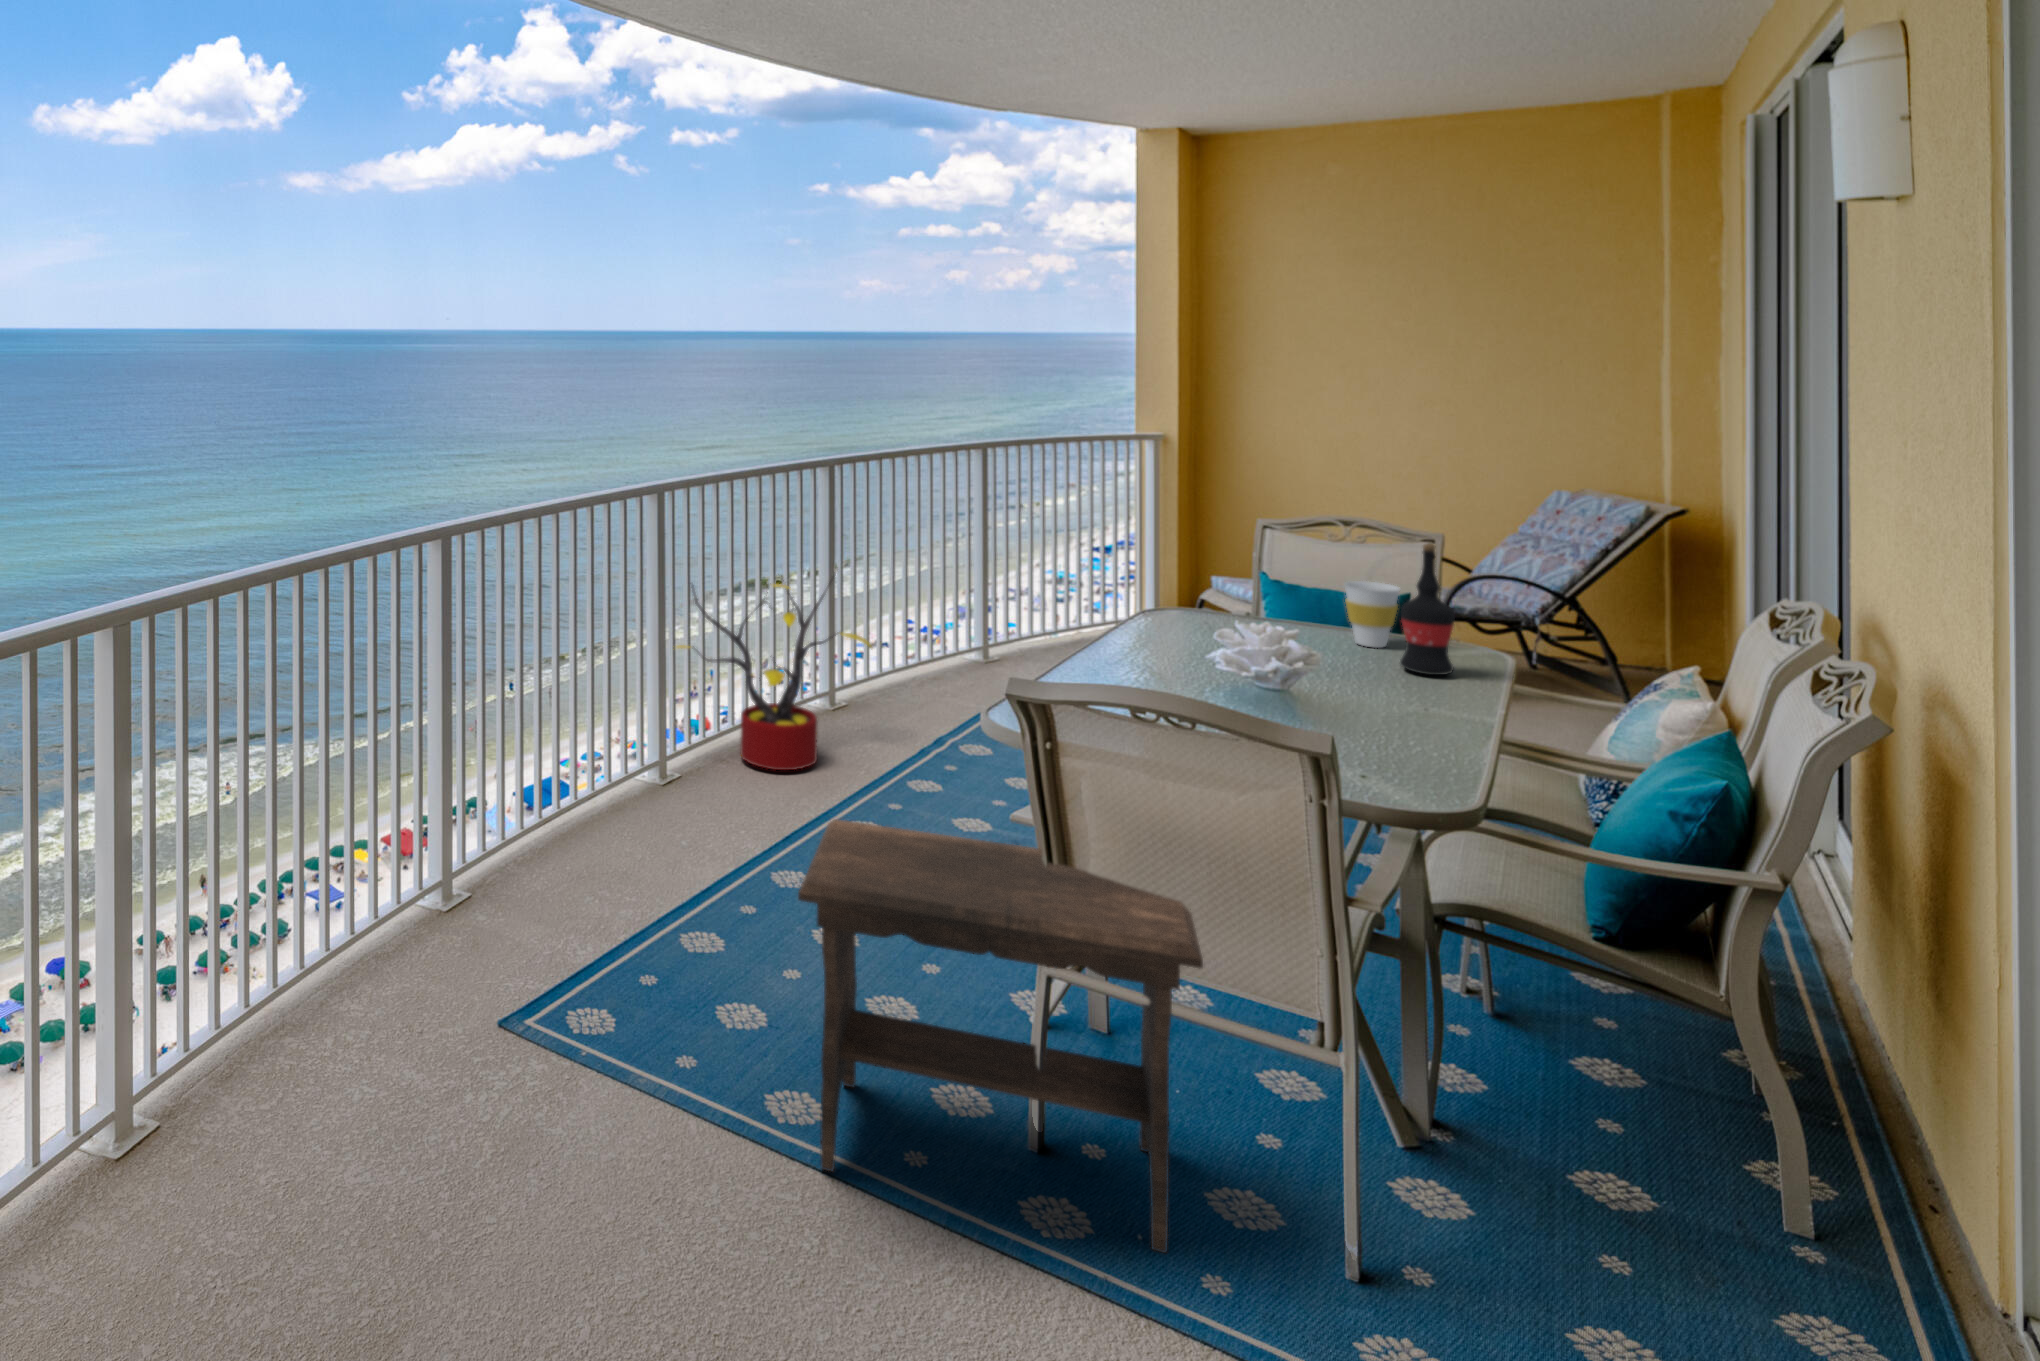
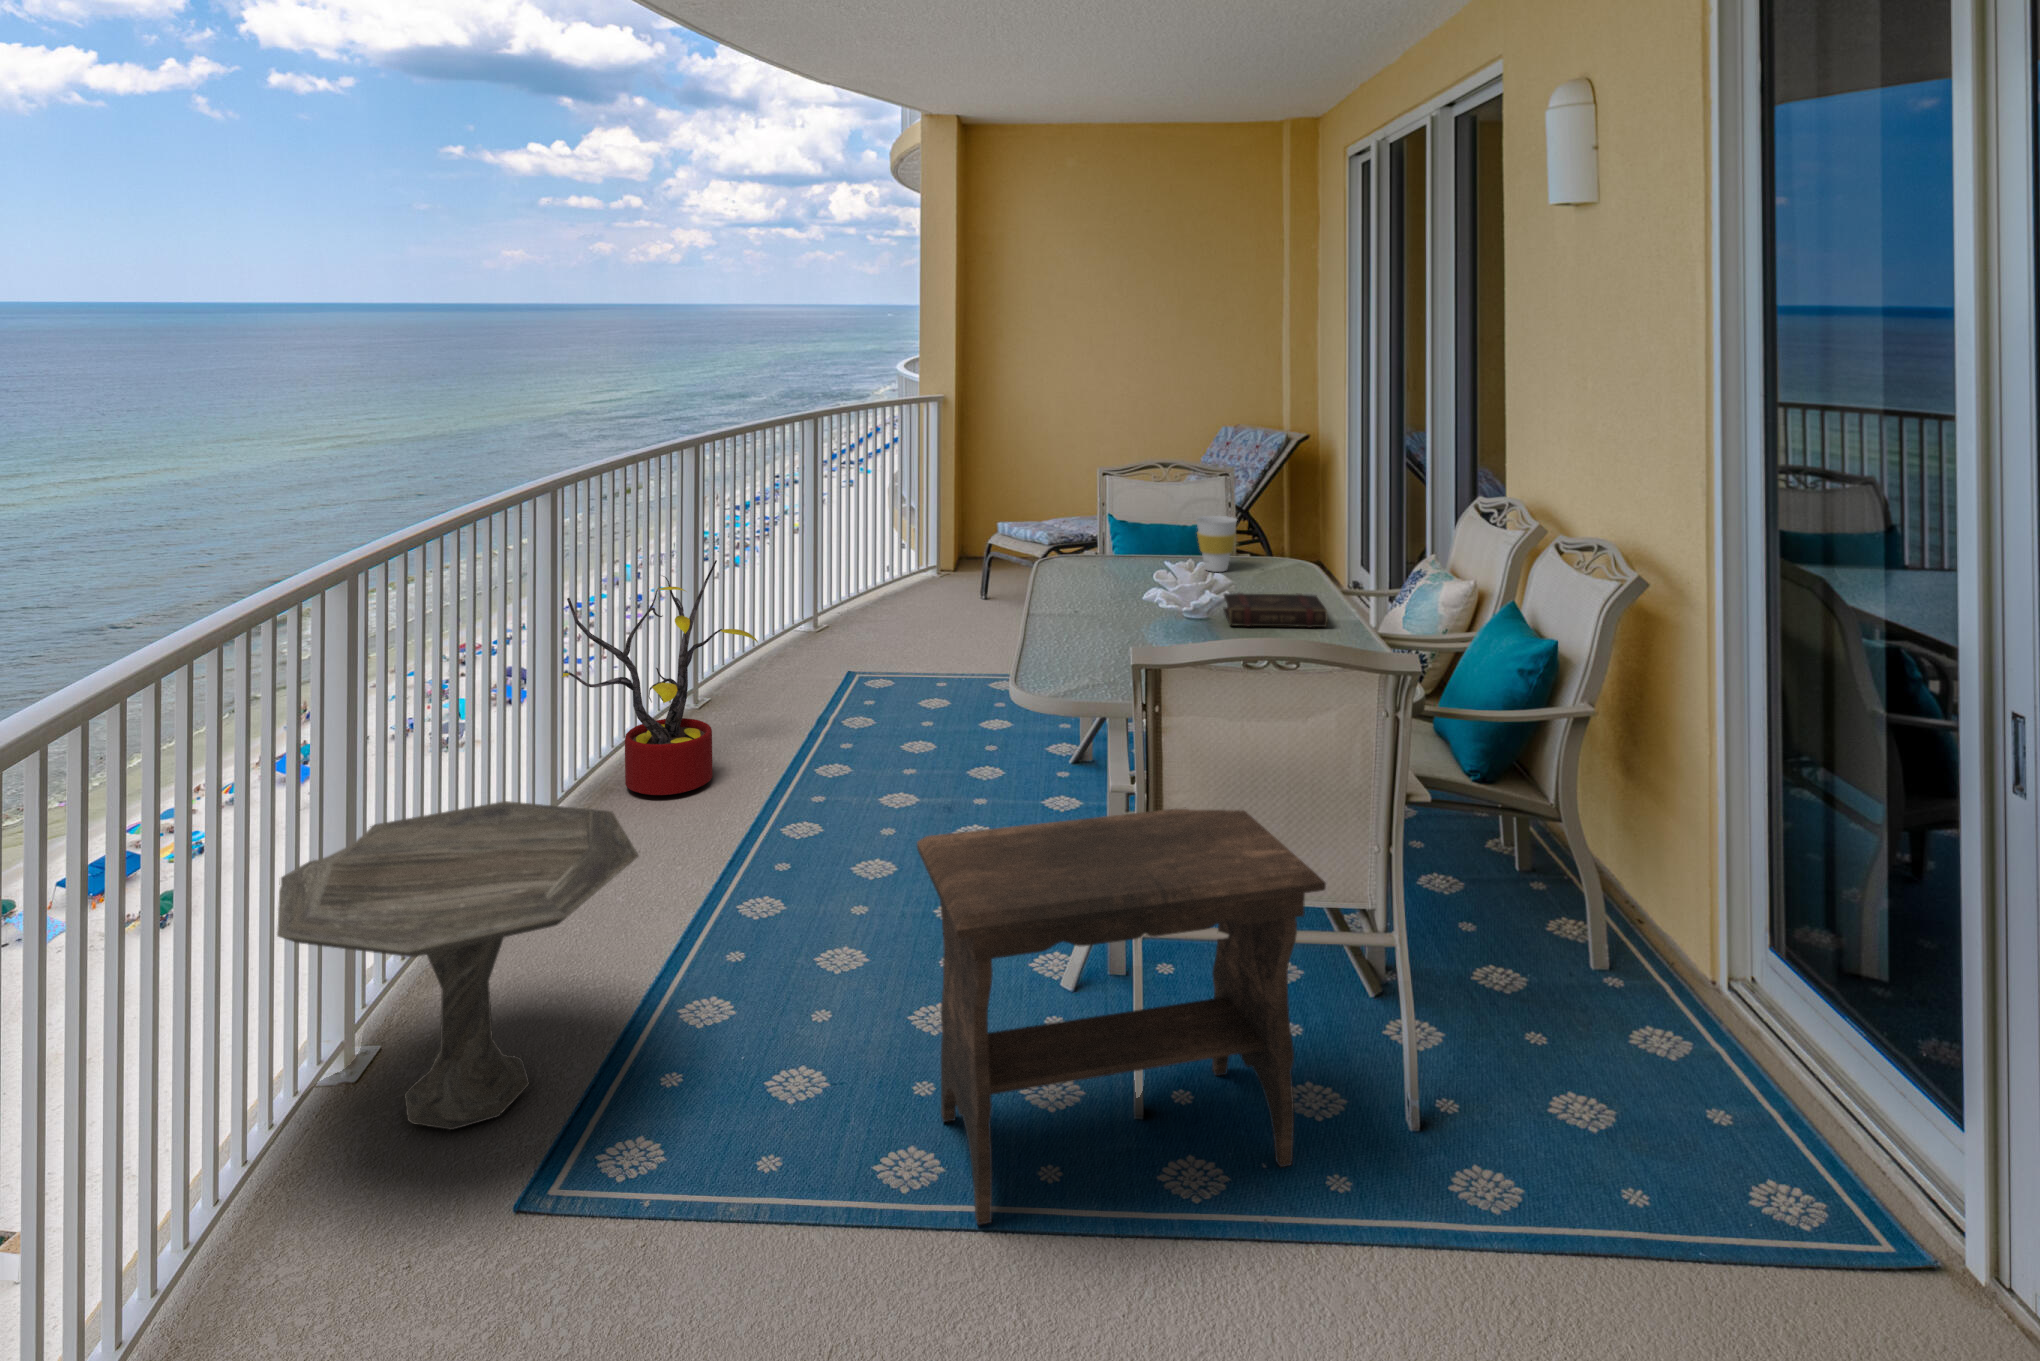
wine bottle: present [1400,544,1455,675] -> none [1254,479,1293,589]
book: none [1309,666,1451,722] -> present [1224,593,1328,628]
side table: none [378,722,637,959] -> present [277,801,639,1130]

